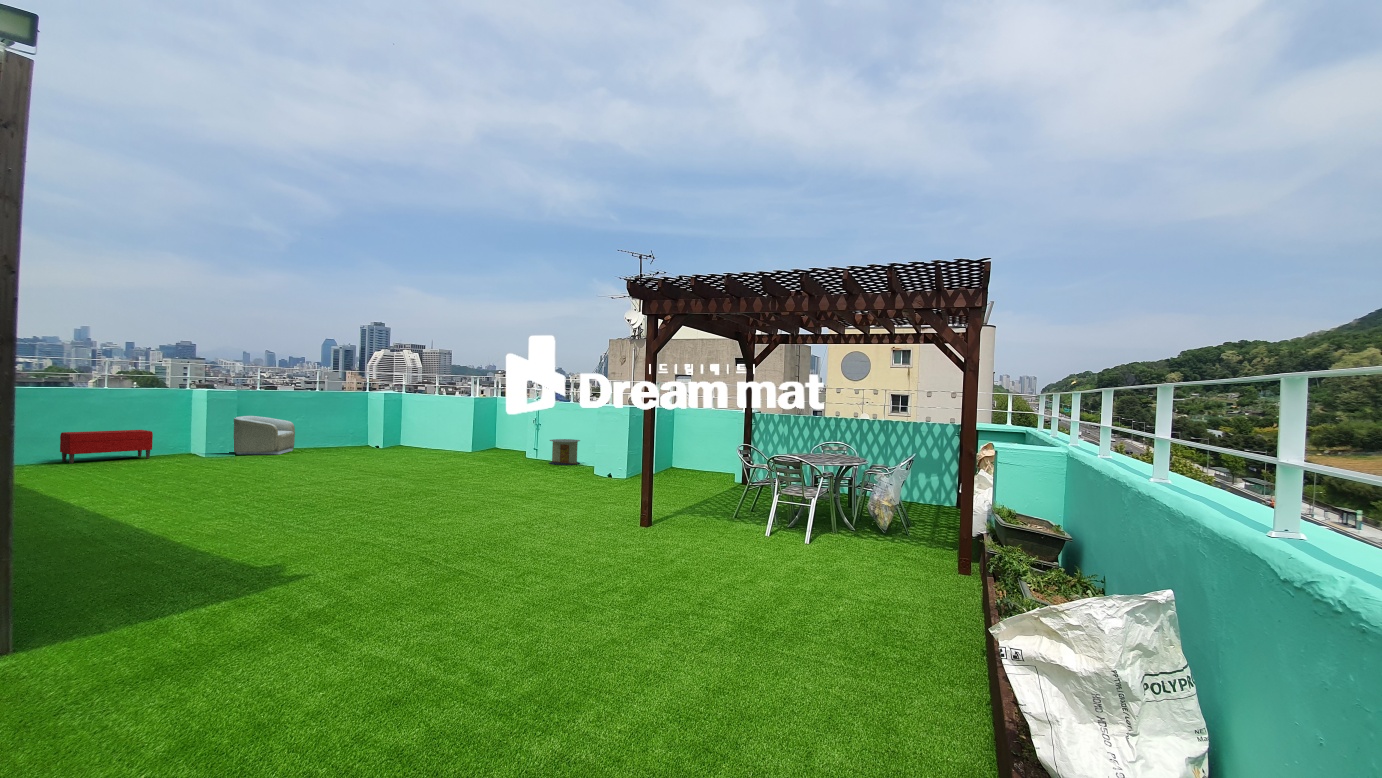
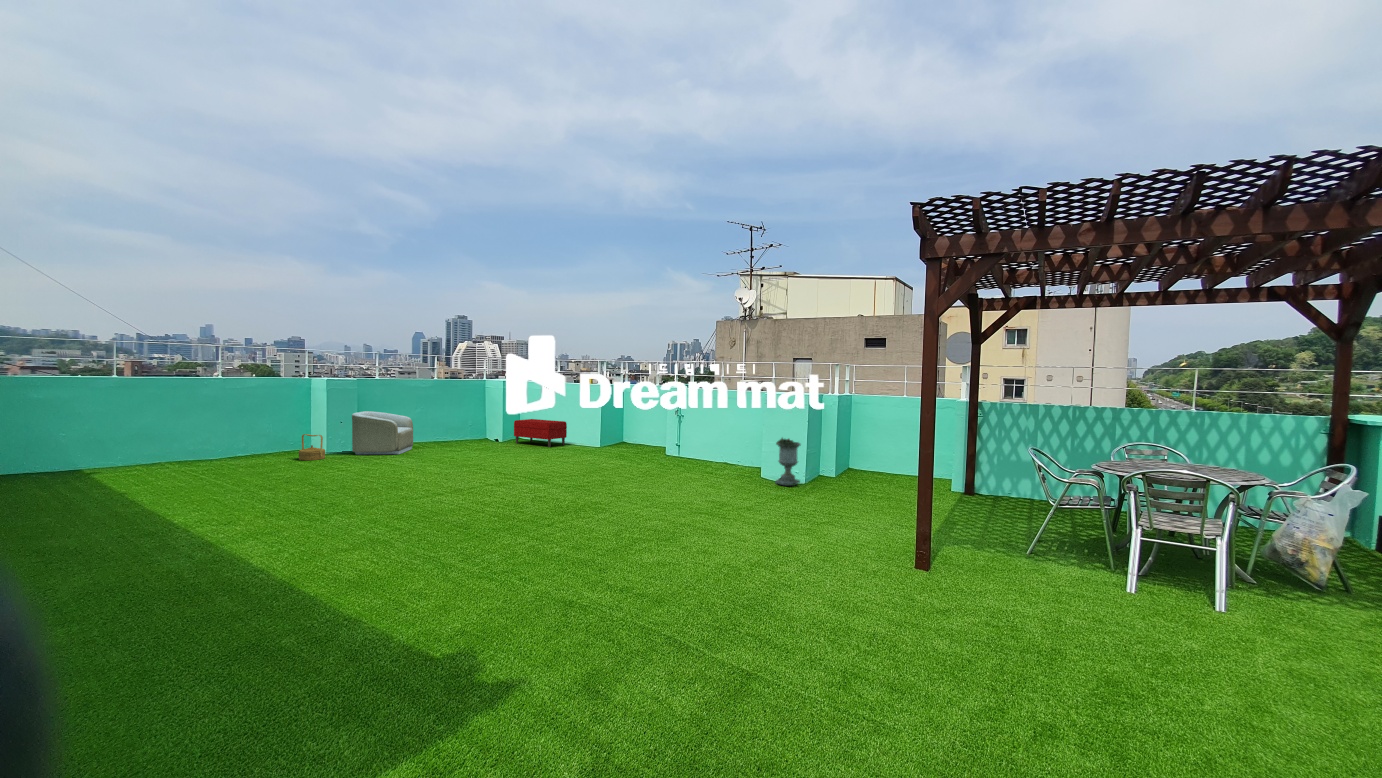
bench: present [60,430,153,464] -> present [514,419,567,447]
woven basket: none [179,435,206,458] -> present [298,434,325,460]
side table: present [549,439,580,465] -> none [698,434,735,466]
planter: none [595,439,617,479] -> present [775,438,801,486]

